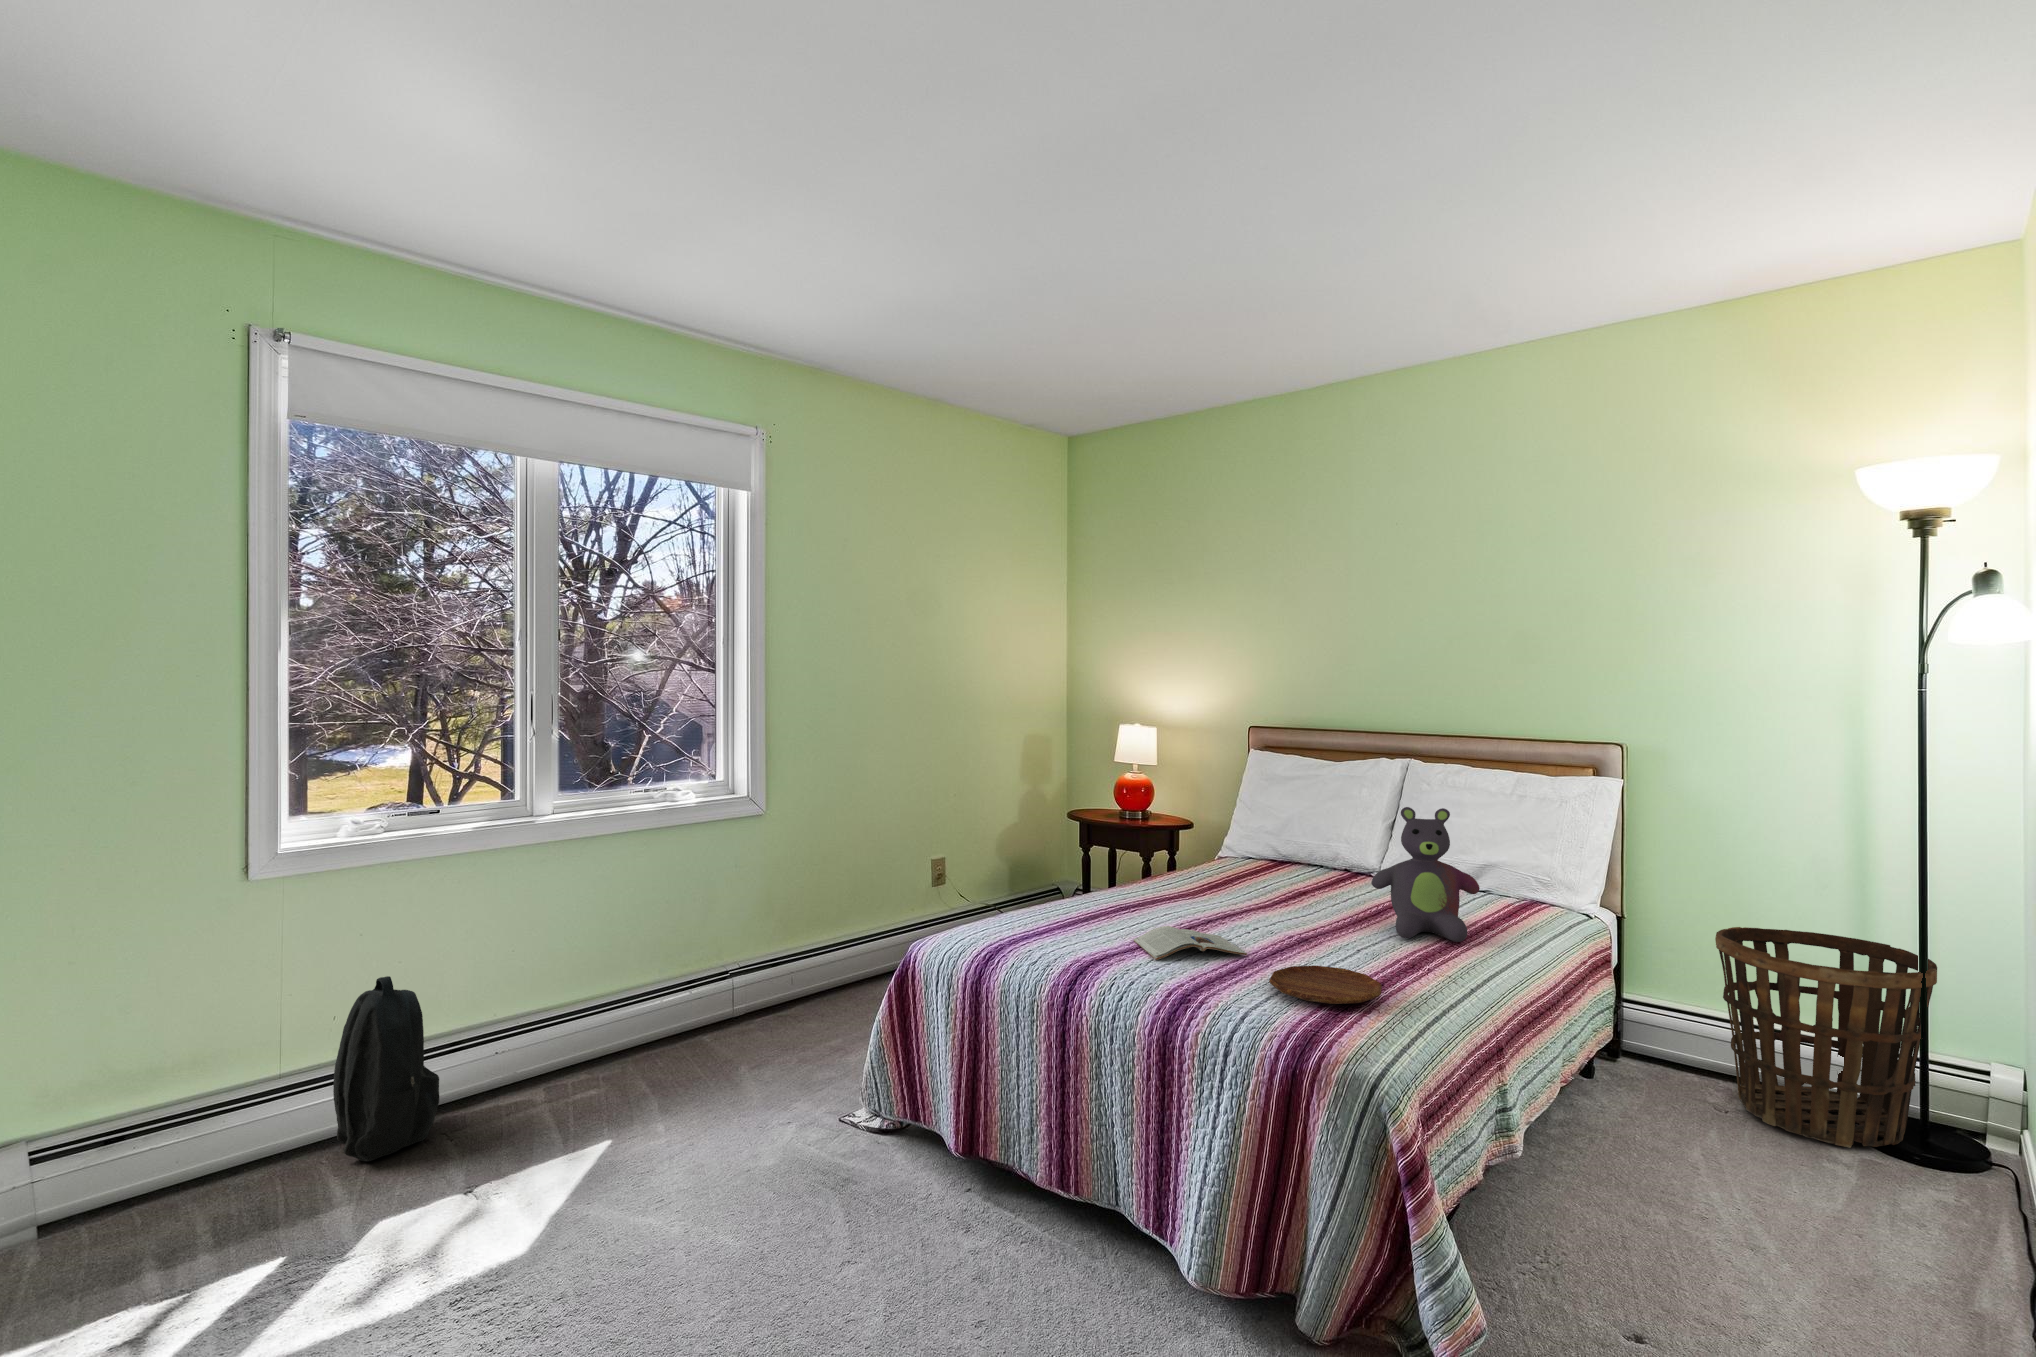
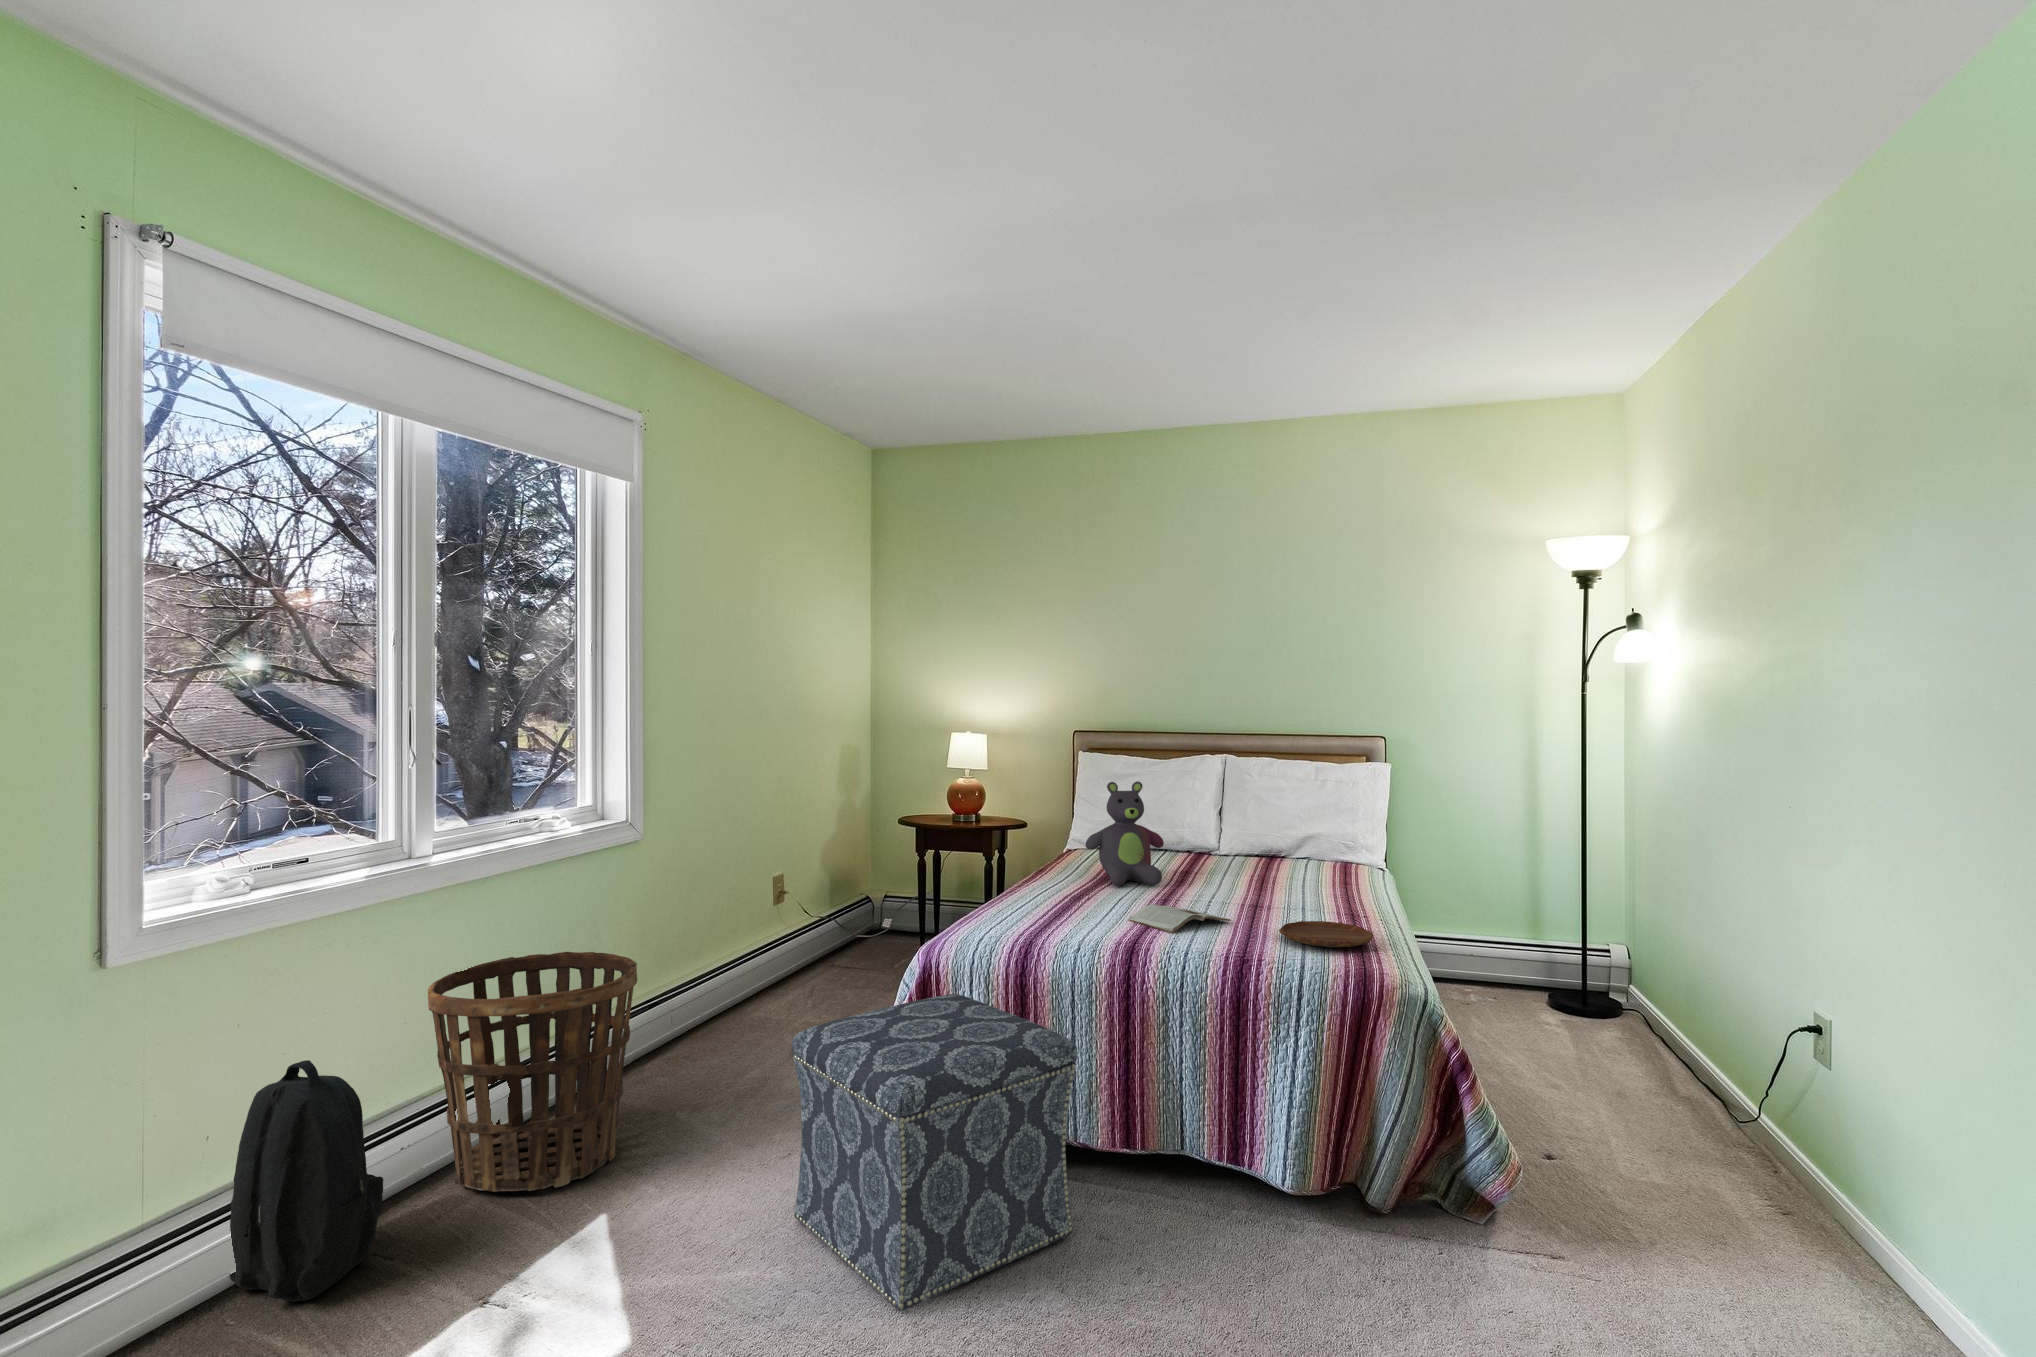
stuffed bear: present [1371,807,1480,942] -> present [1085,781,1164,886]
basket: present [1715,927,1937,1148] -> present [428,952,637,1192]
ottoman: none [718,994,952,1291] -> present [792,994,1078,1311]

